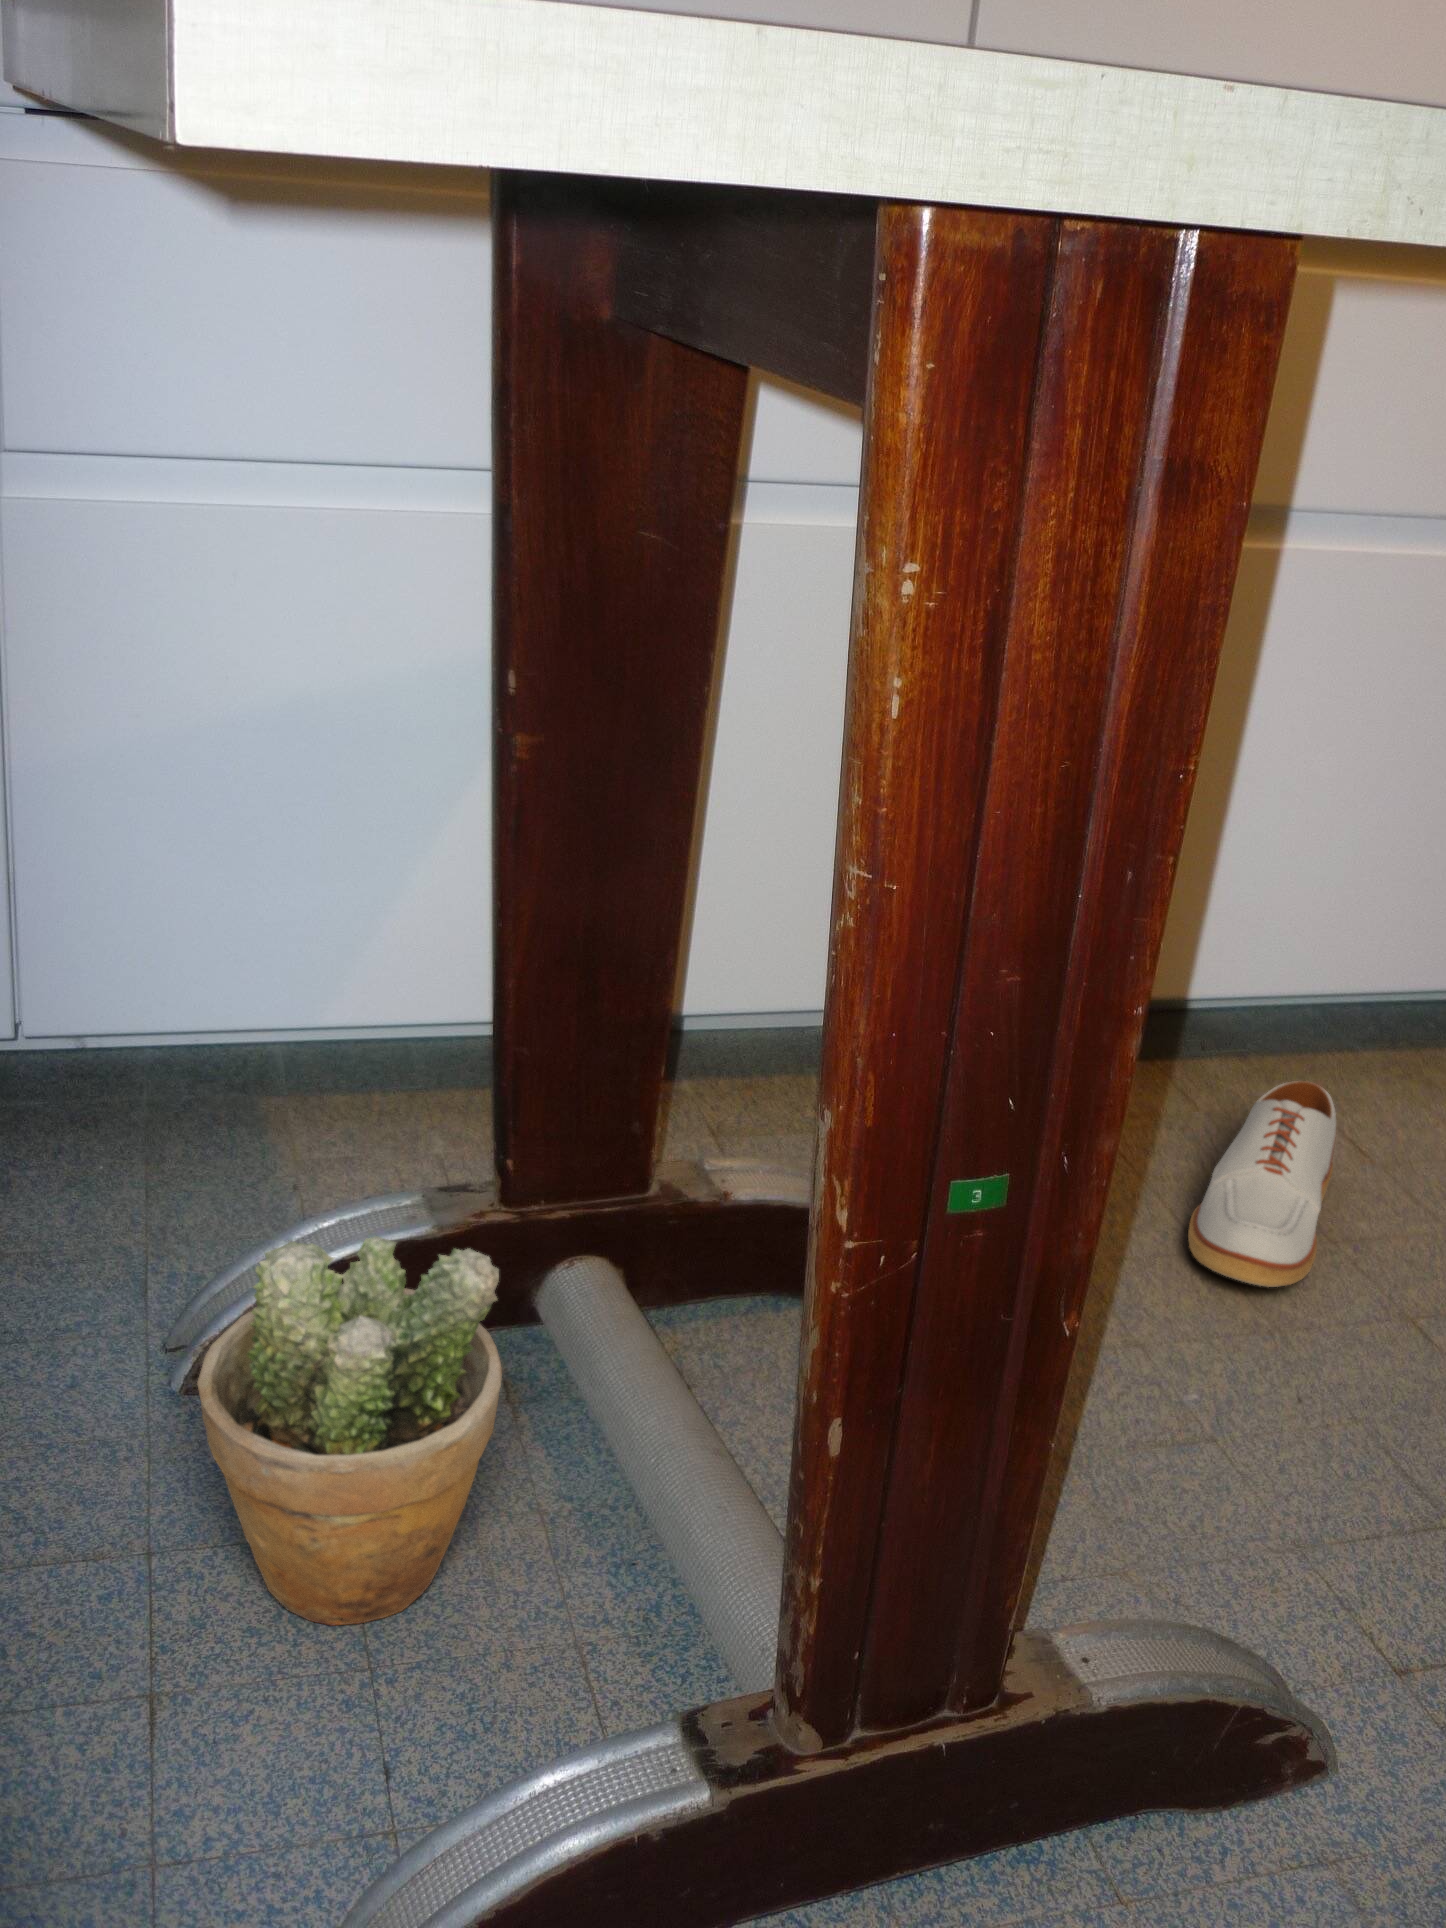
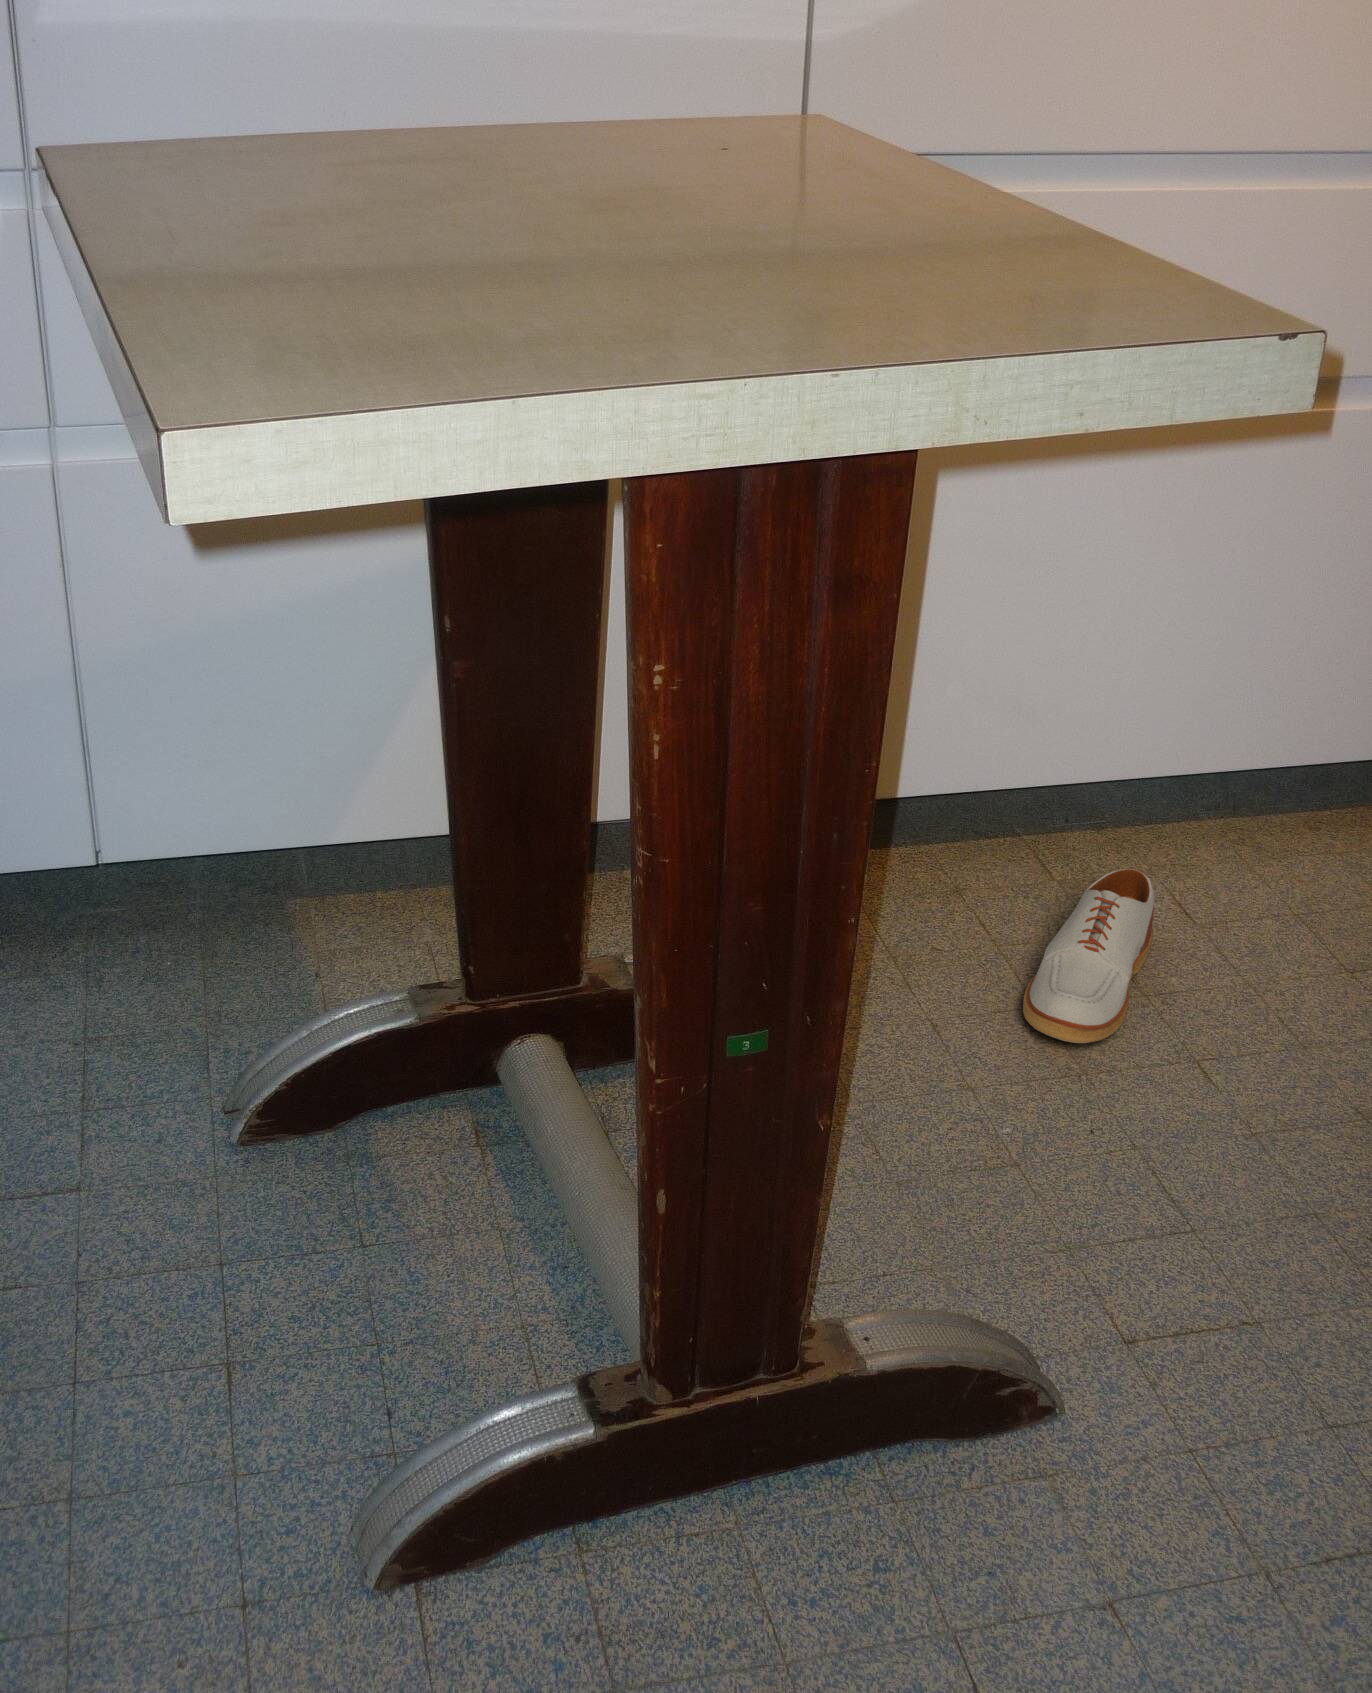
potted plant: present [198,1236,502,1625] -> none [244,1044,461,1313]

